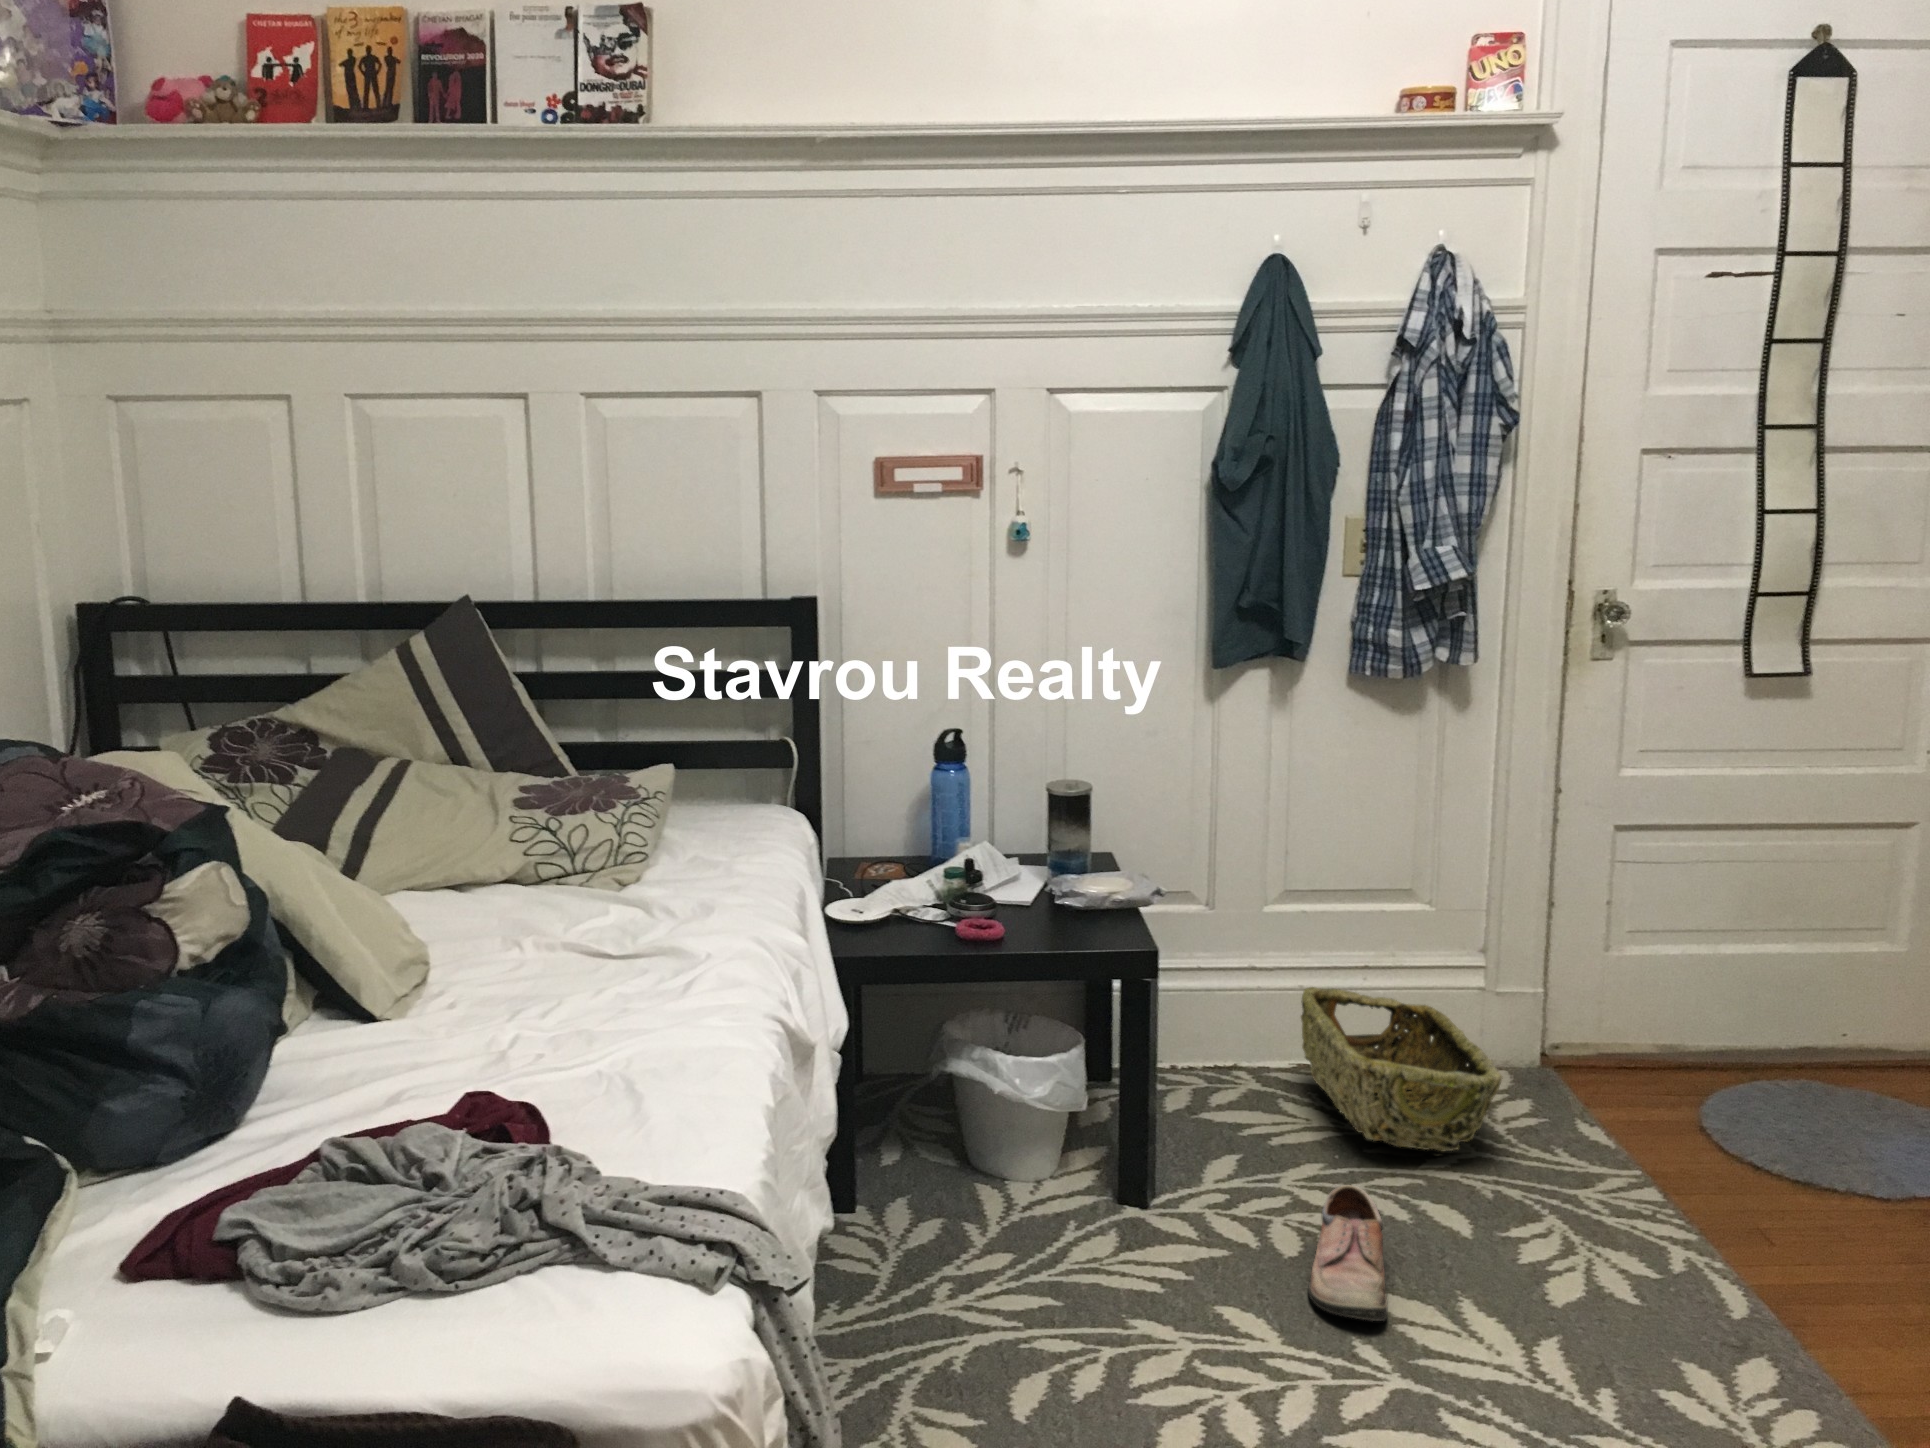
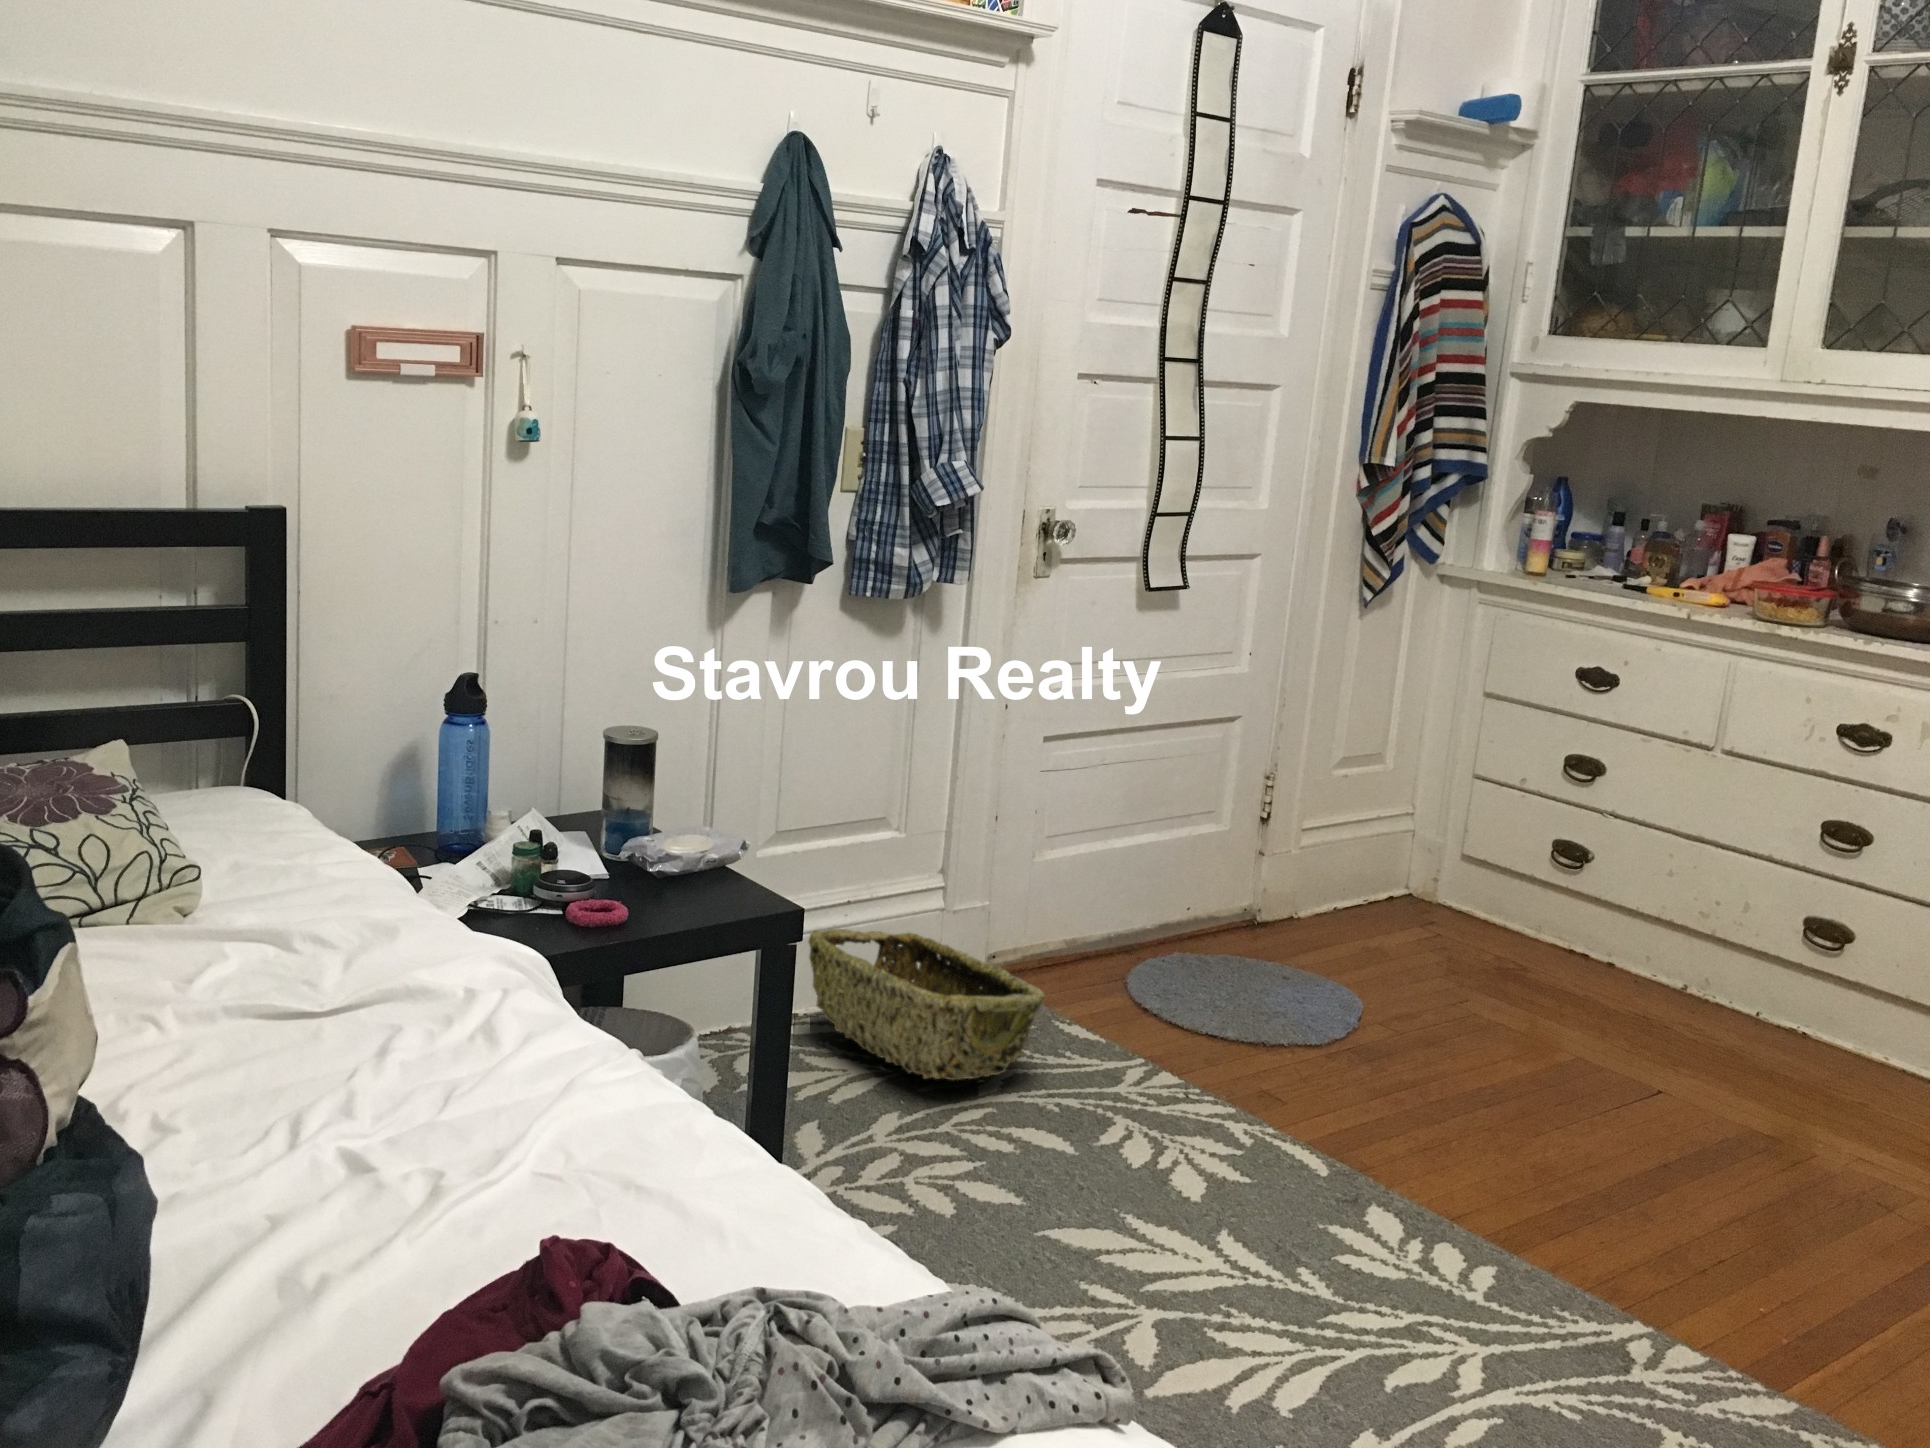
shoe: present [1308,1185,1388,1321] -> none [965,1128,1093,1262]

